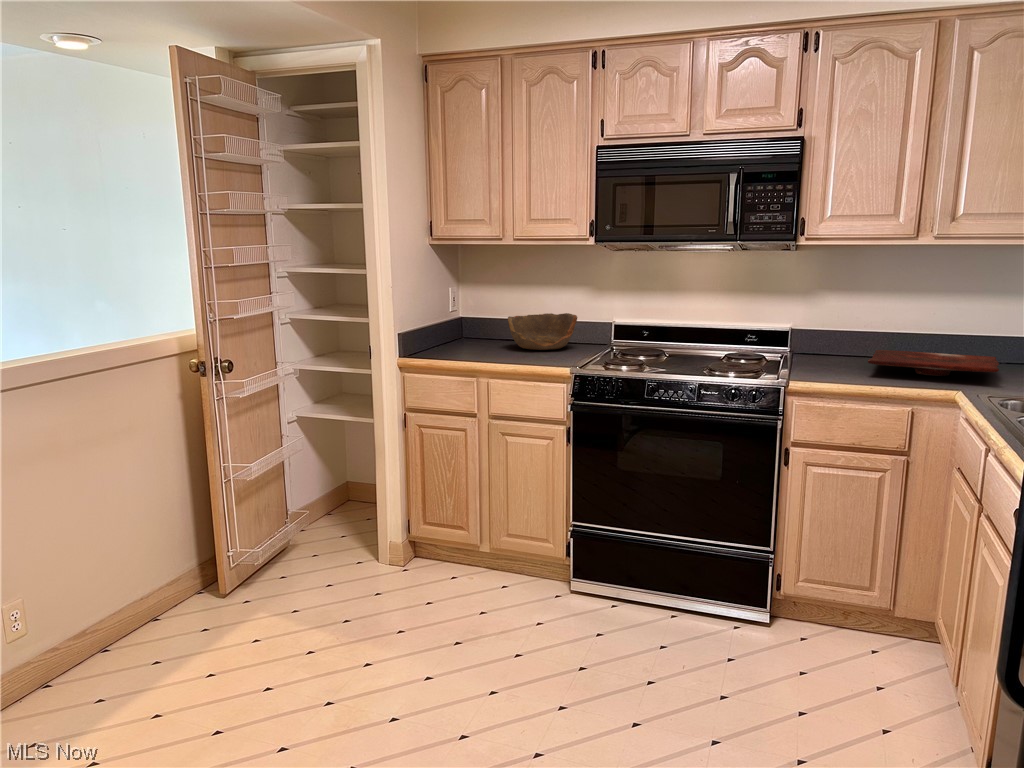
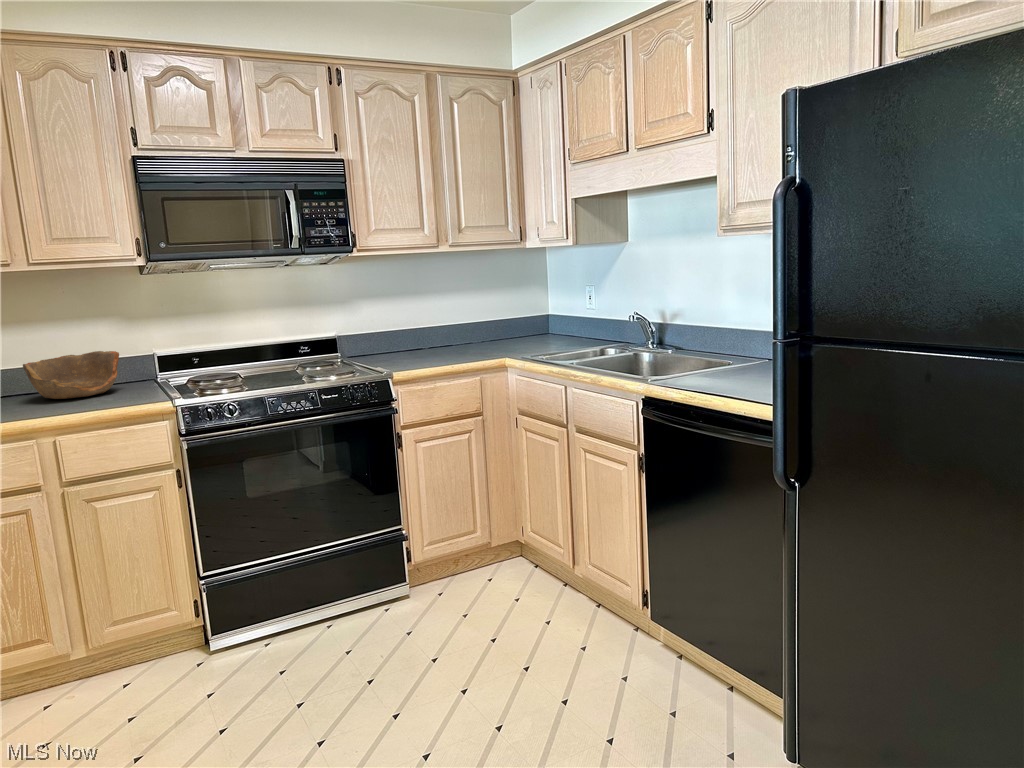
cutting board: present [868,350,999,376] -> none [416,334,517,354]

